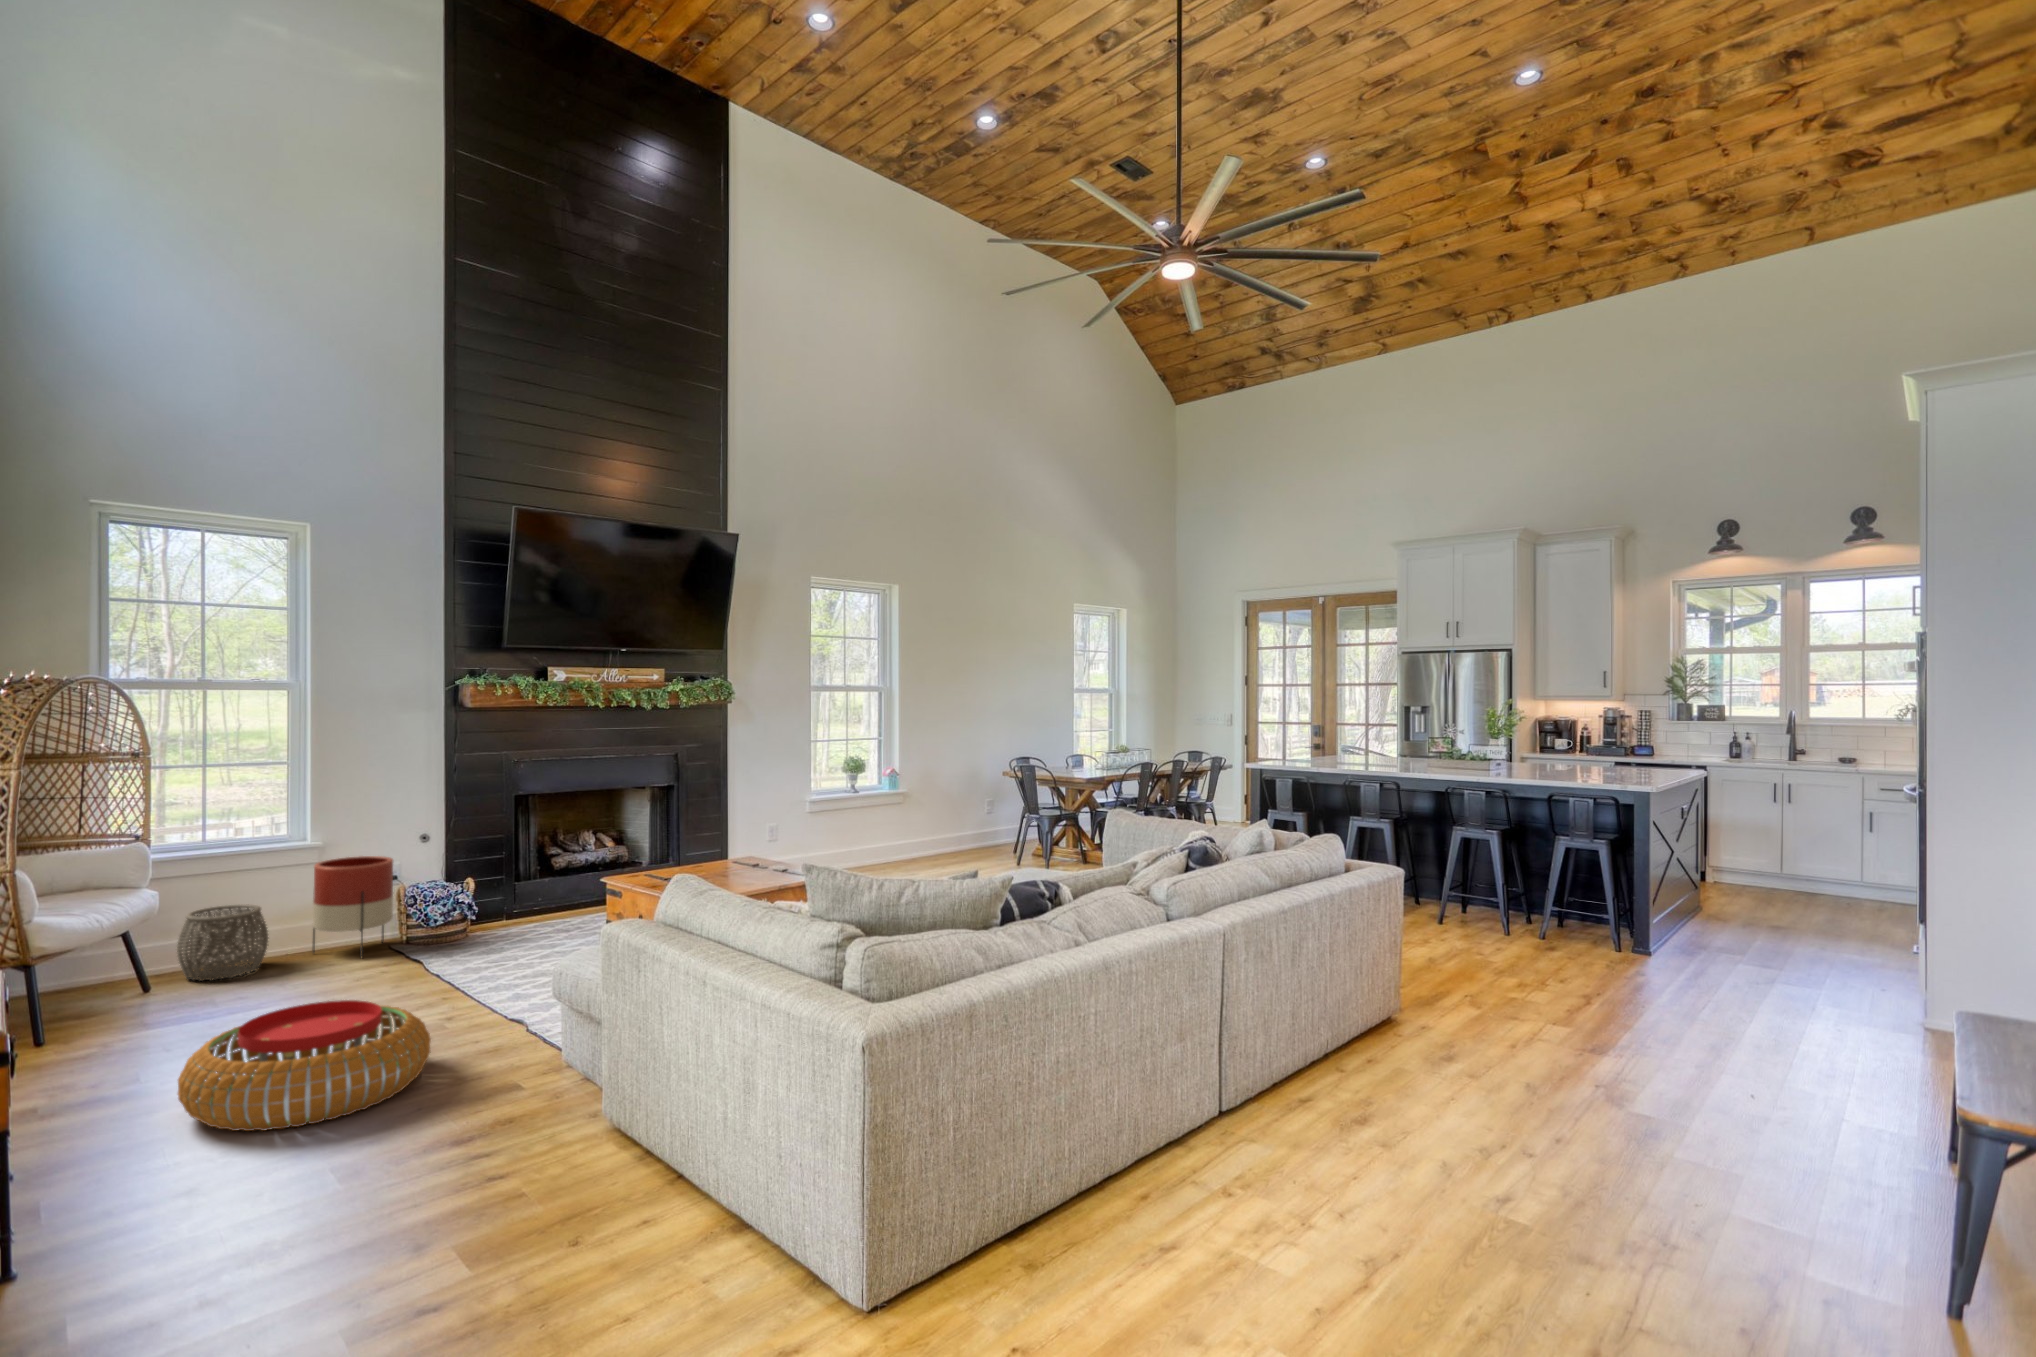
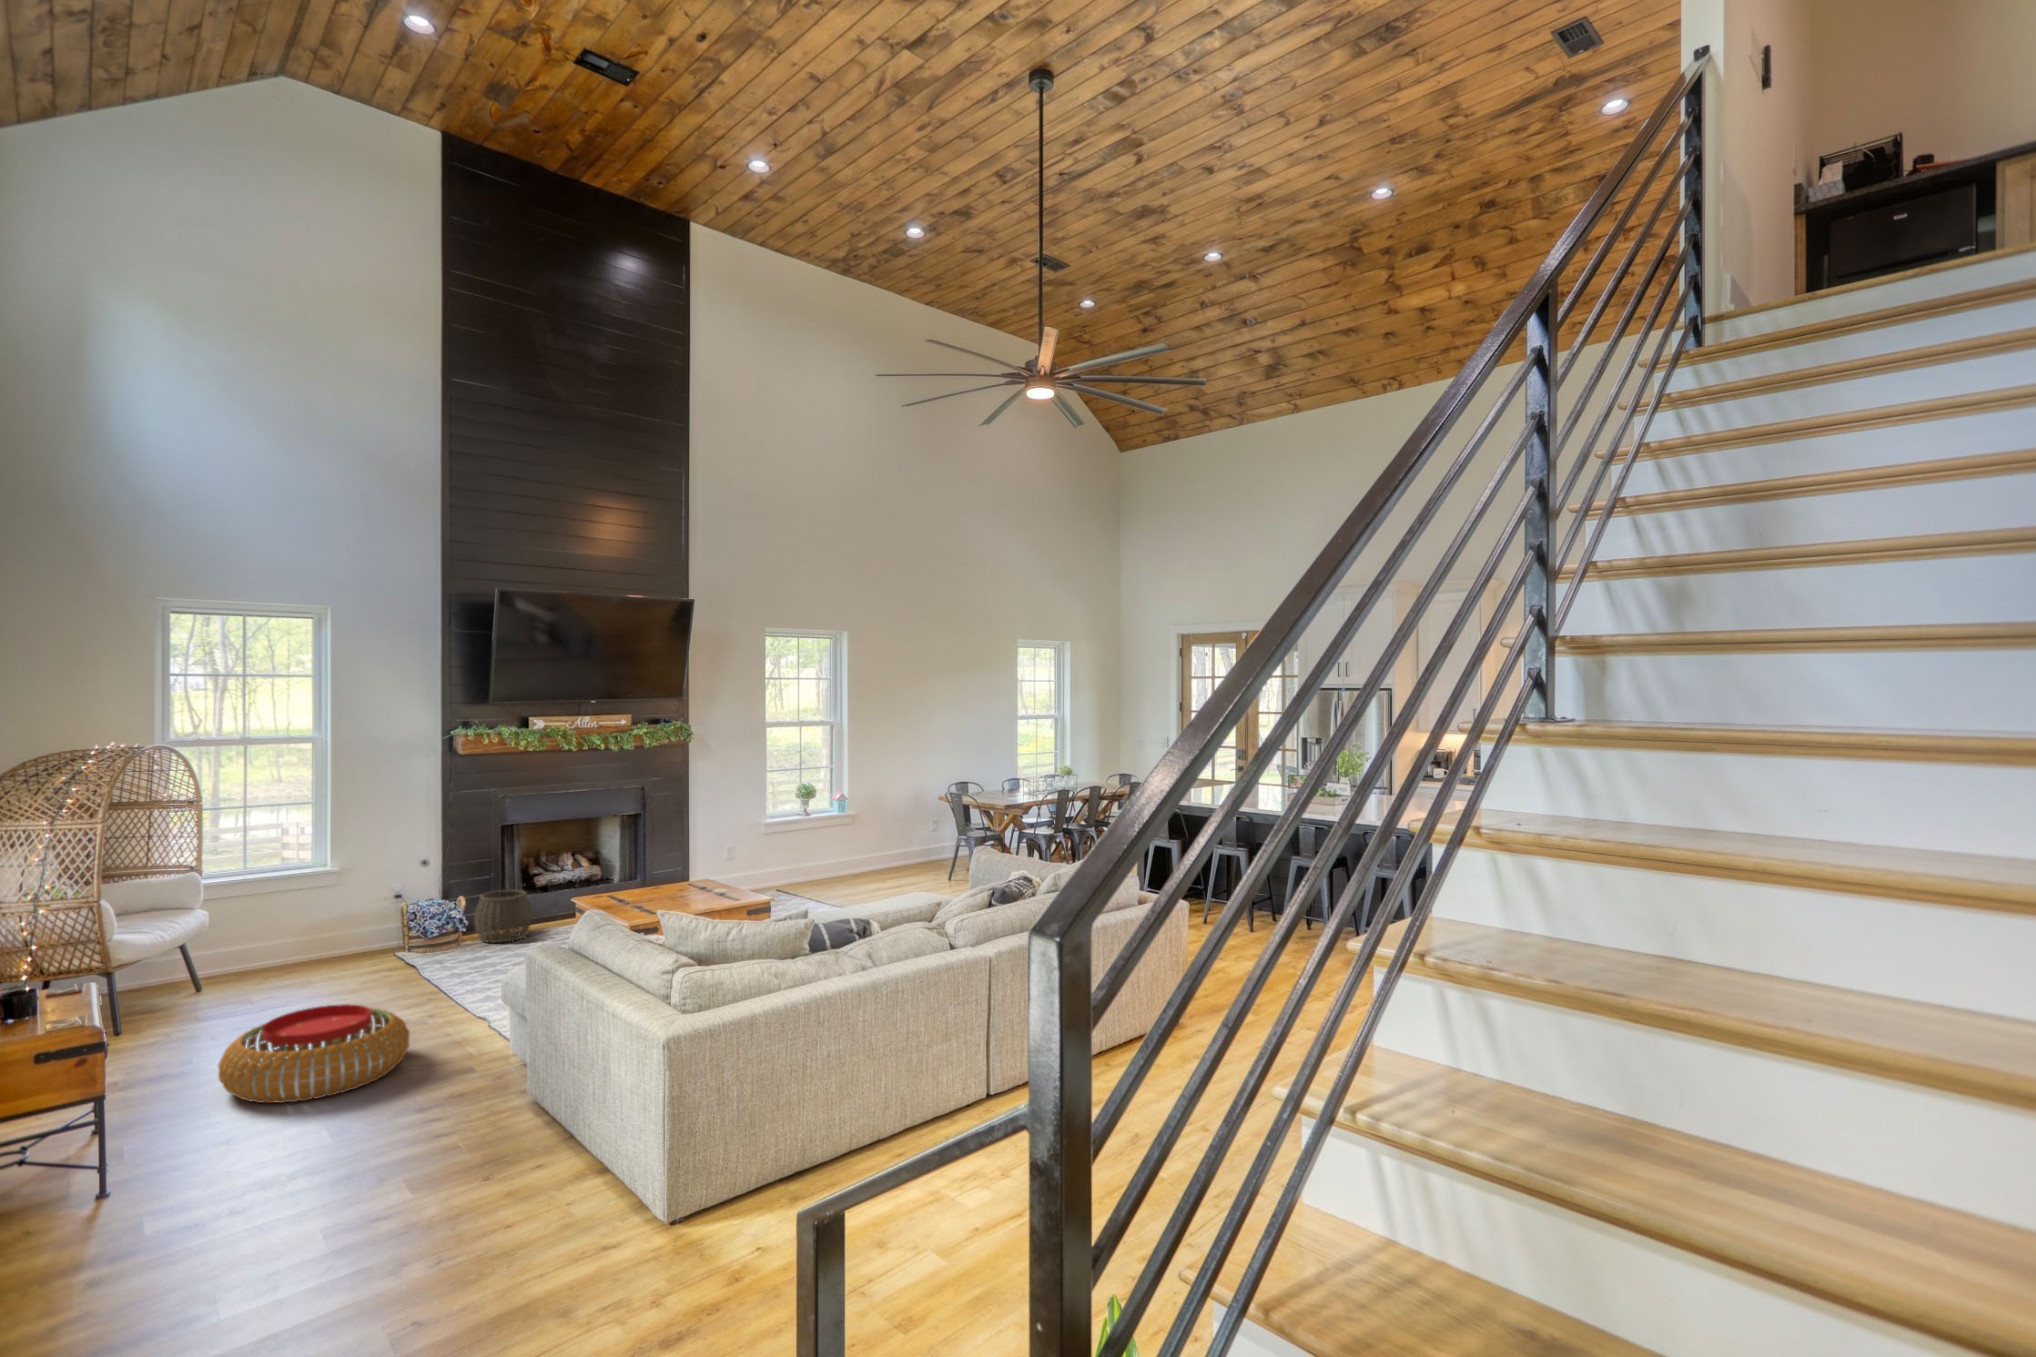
planter: present [312,856,393,957] -> none [333,880,398,966]
woven basket: present [176,905,268,981] -> present [474,890,532,943]

